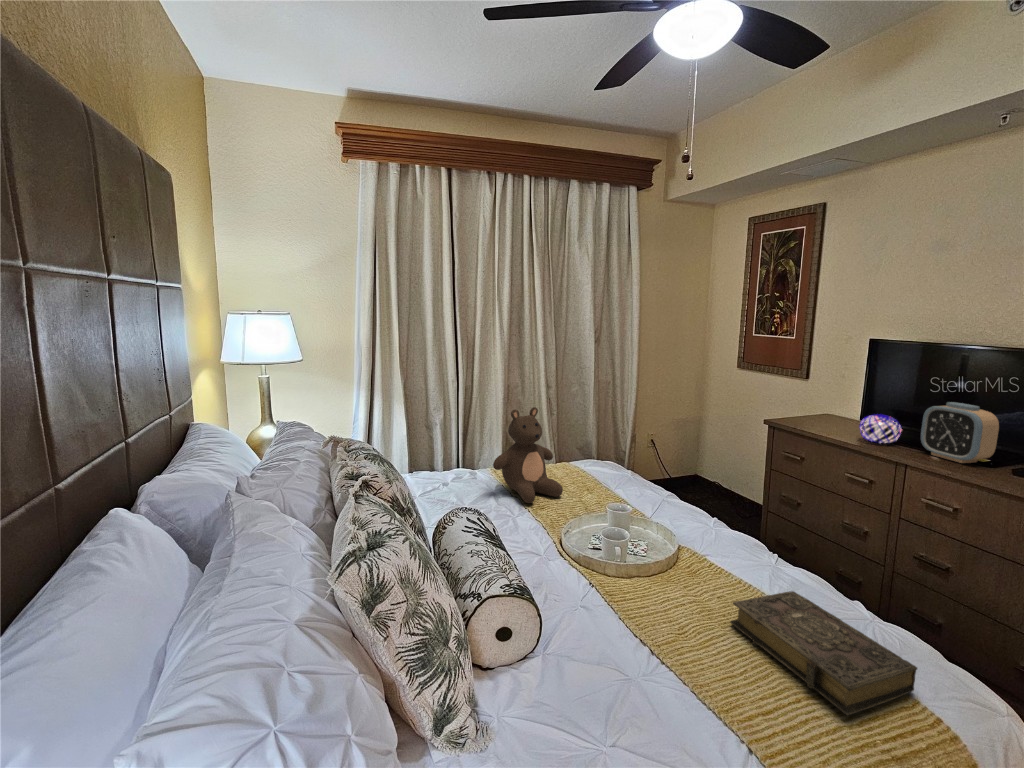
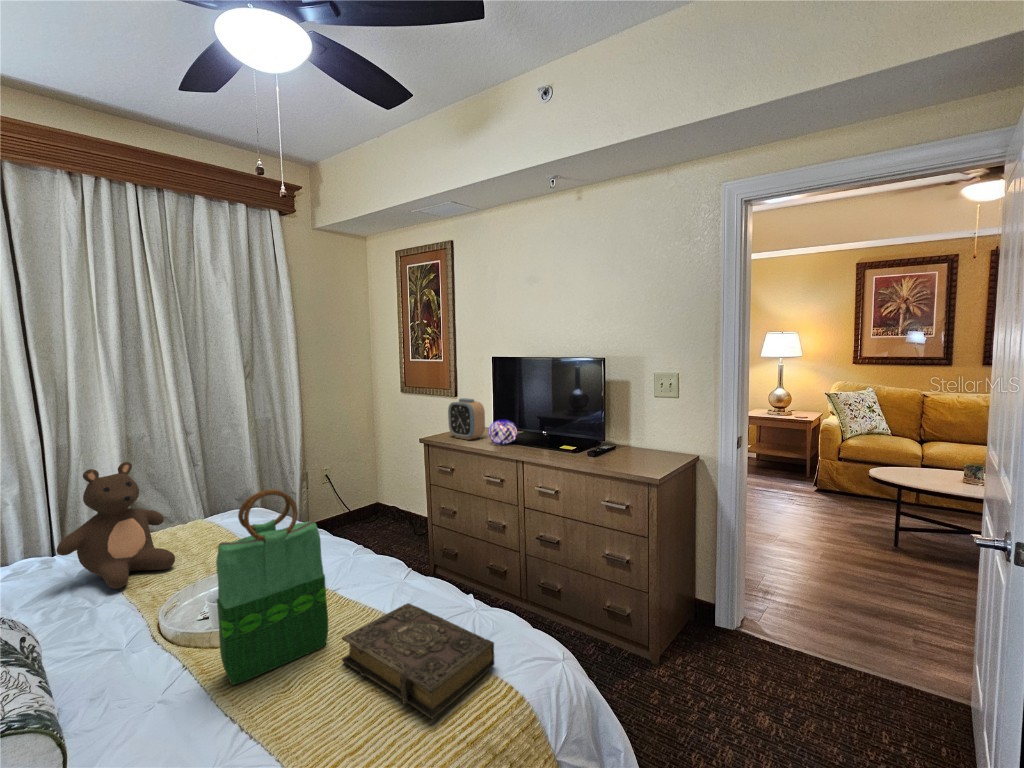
alarm clock: present [921,402,999,463] -> present [448,398,485,440]
tote bag: none [626,454,717,609] -> present [216,489,328,685]

